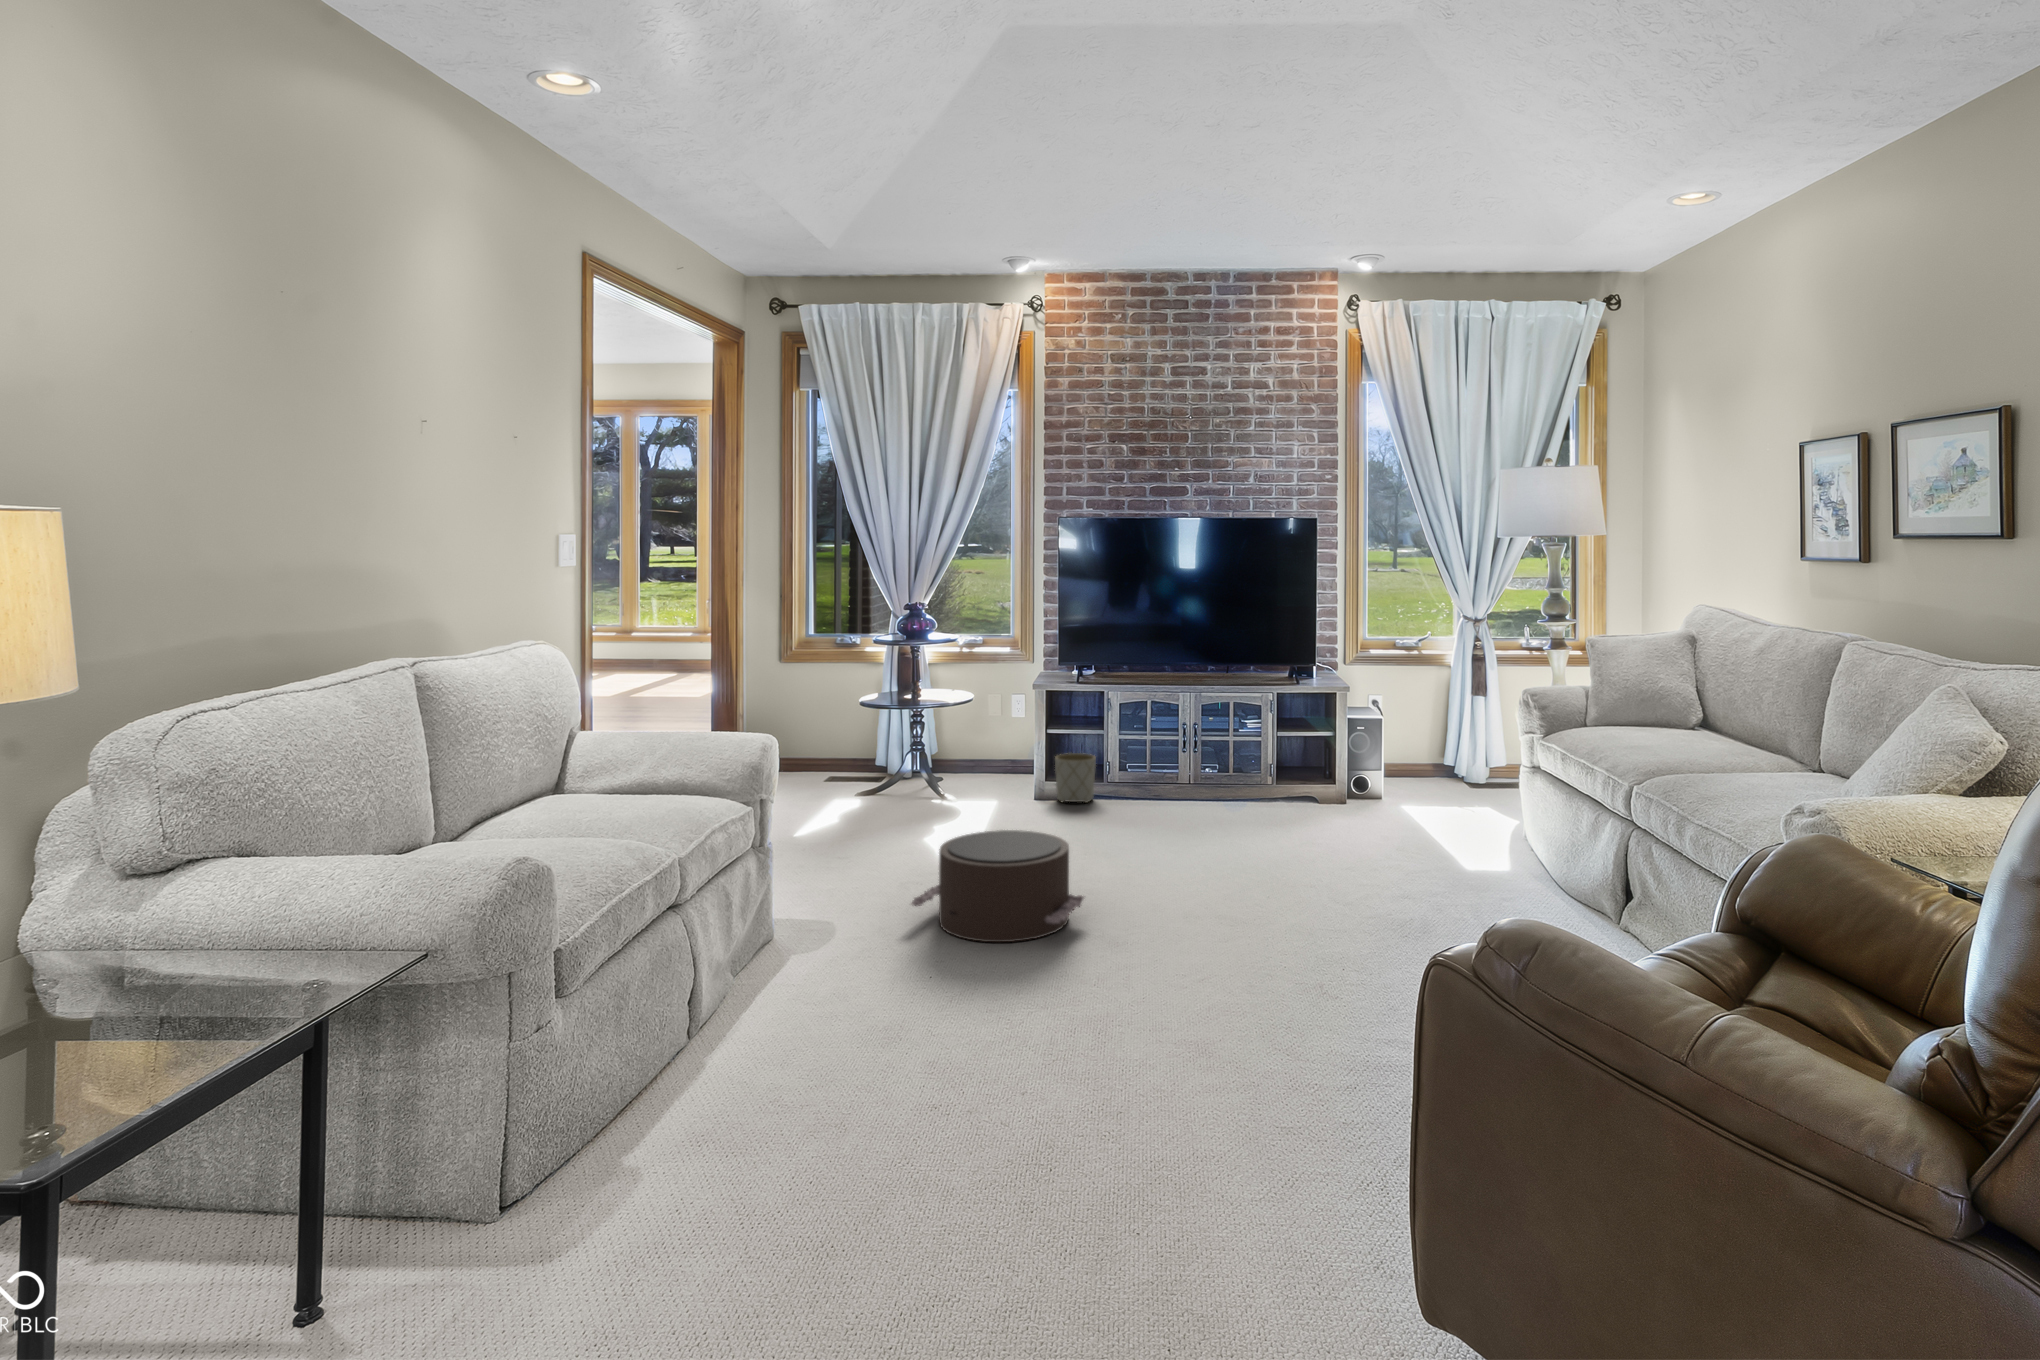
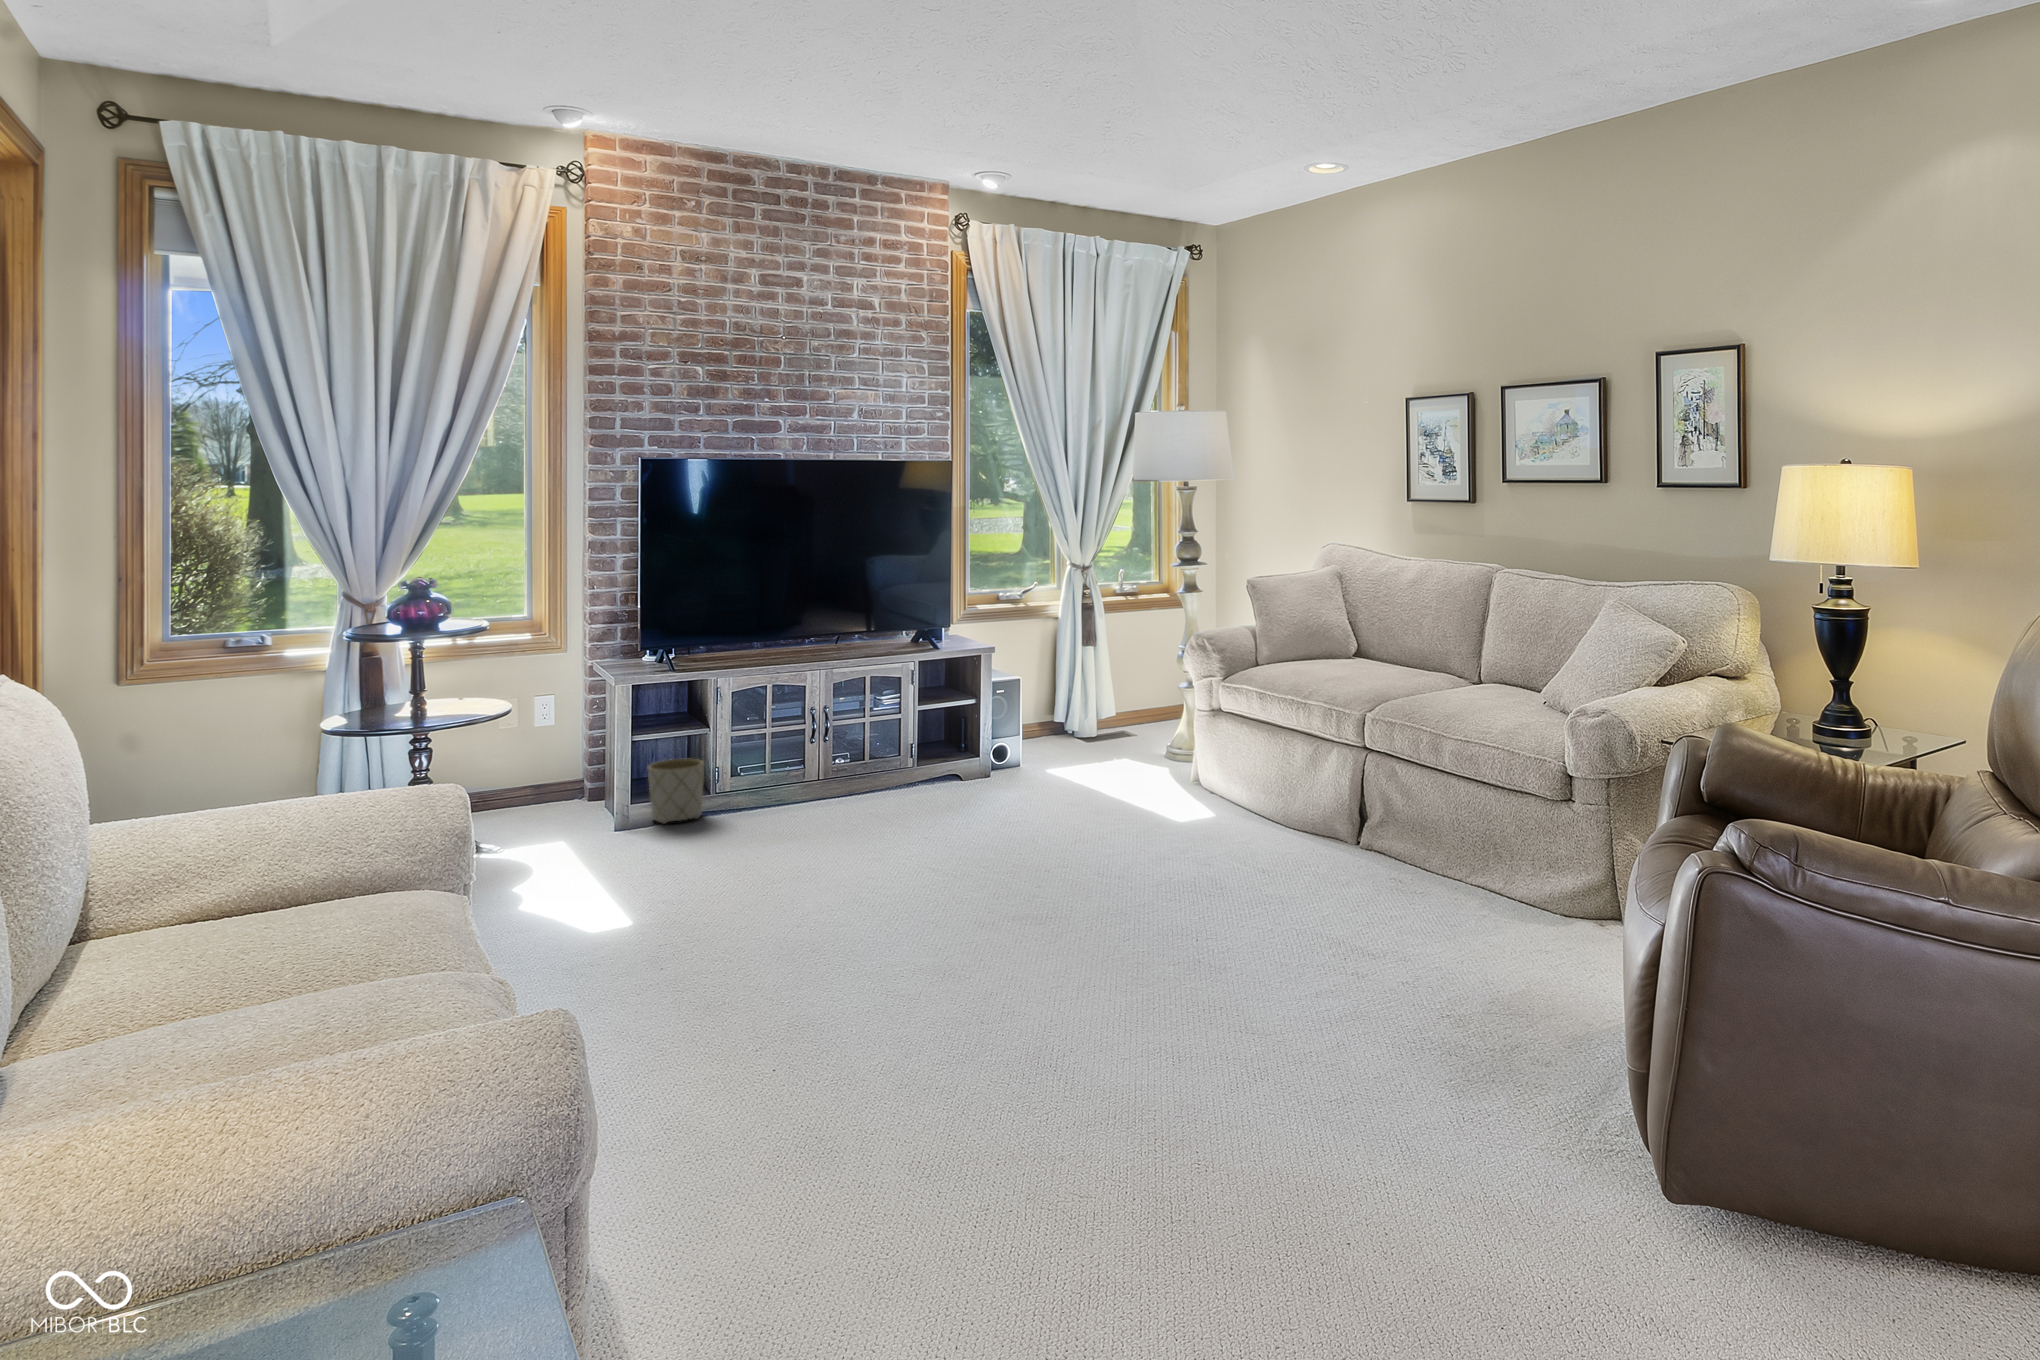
pouf: present [911,830,1084,942] -> none [650,856,869,1001]

